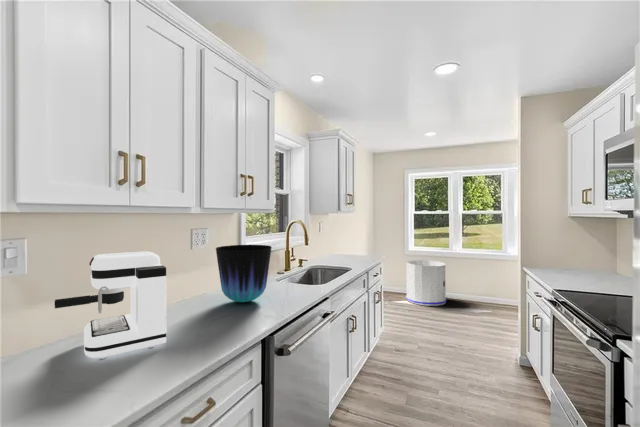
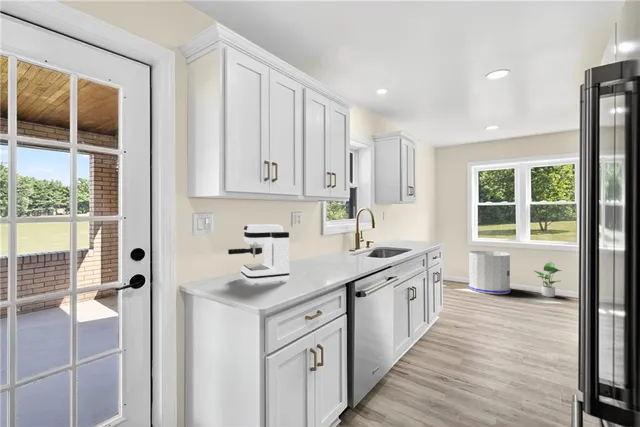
vase: present [216,245,272,302] -> none [310,225,349,265]
potted plant: none [466,271,494,306] -> present [535,262,561,297]

